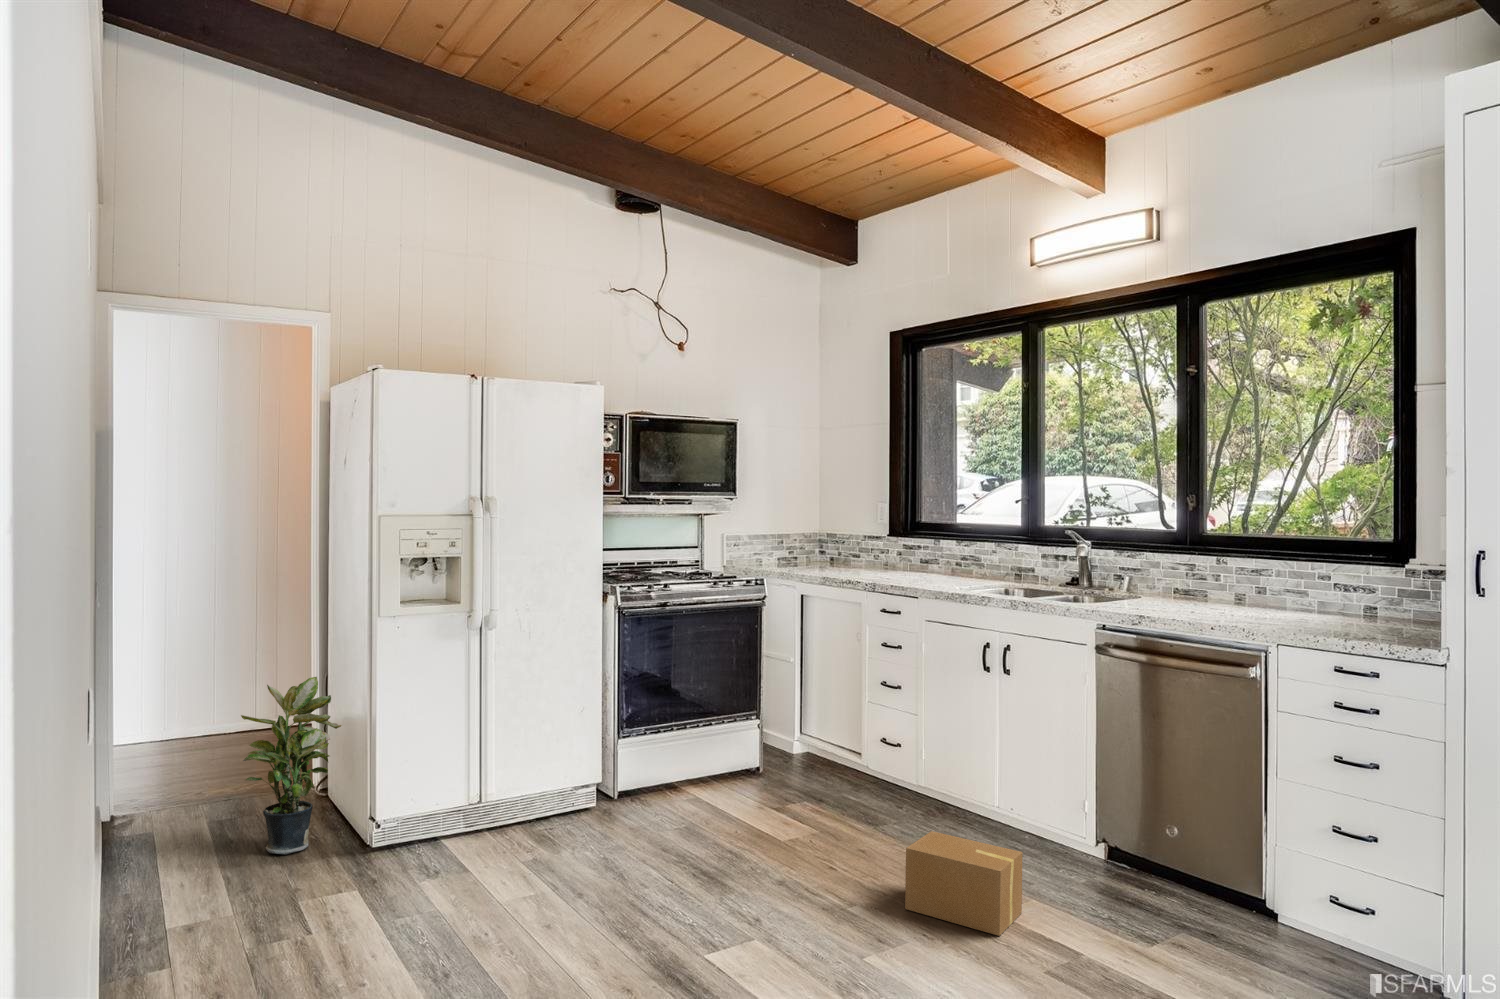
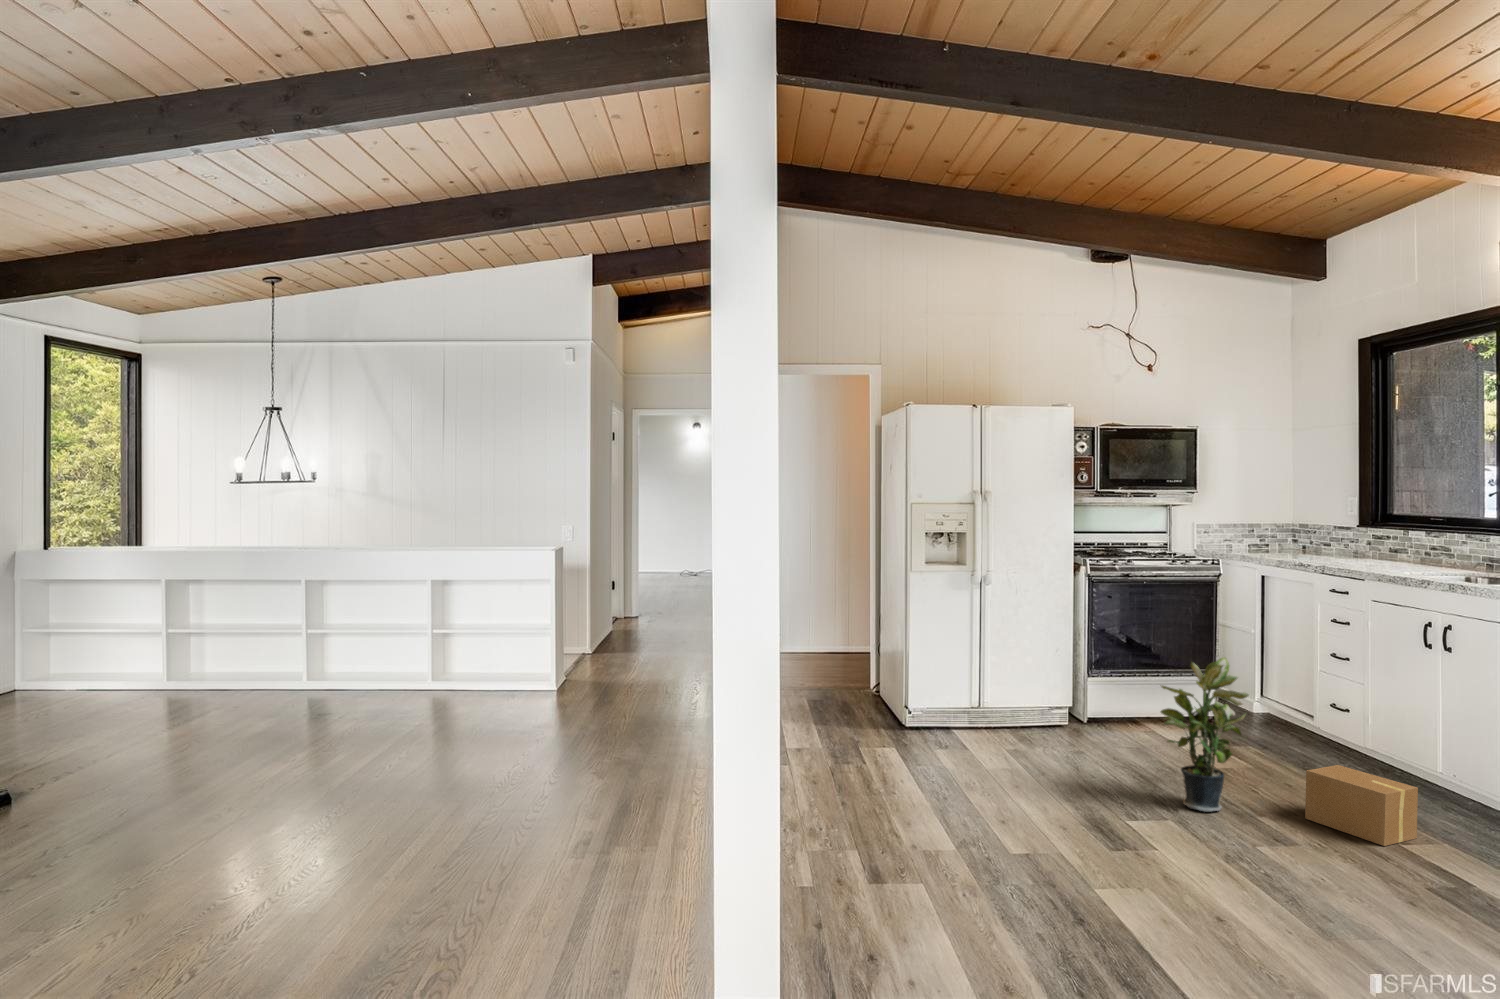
potted plant: present [241,677,341,854] -> present [1161,658,1249,812]

